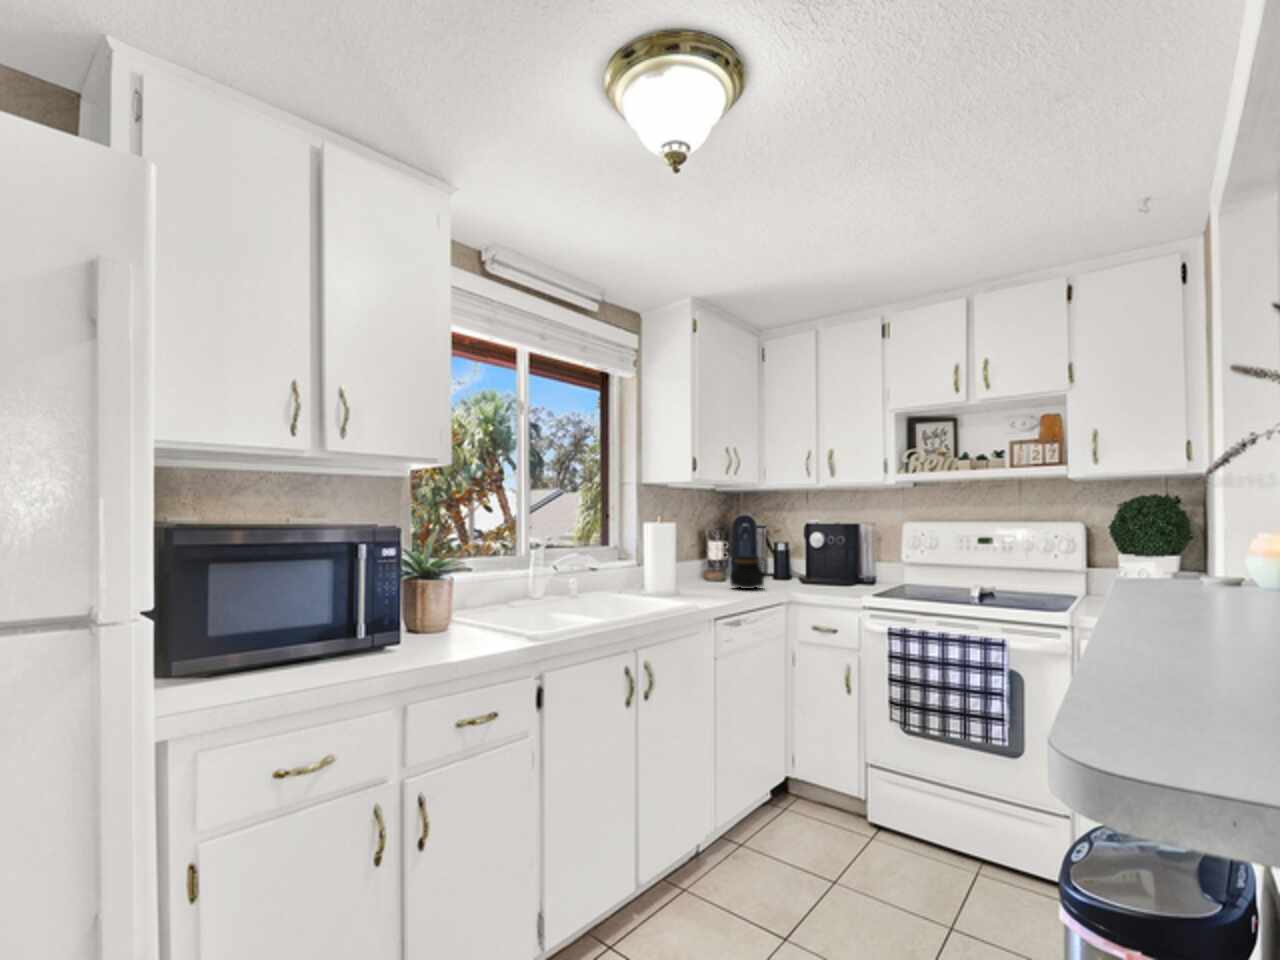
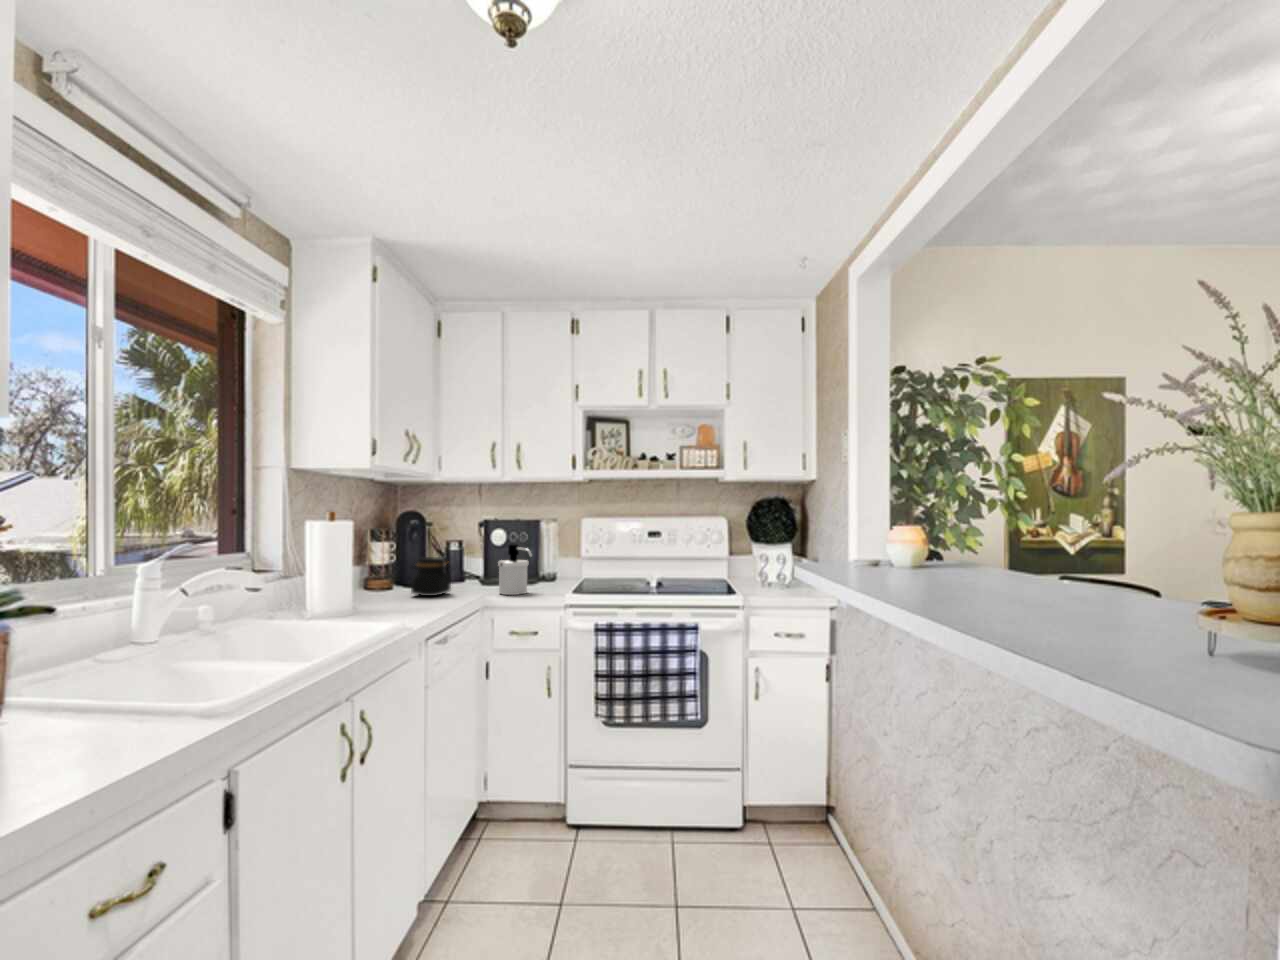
soap dispenser: none [803,546,832,593] -> present [498,544,532,595]

